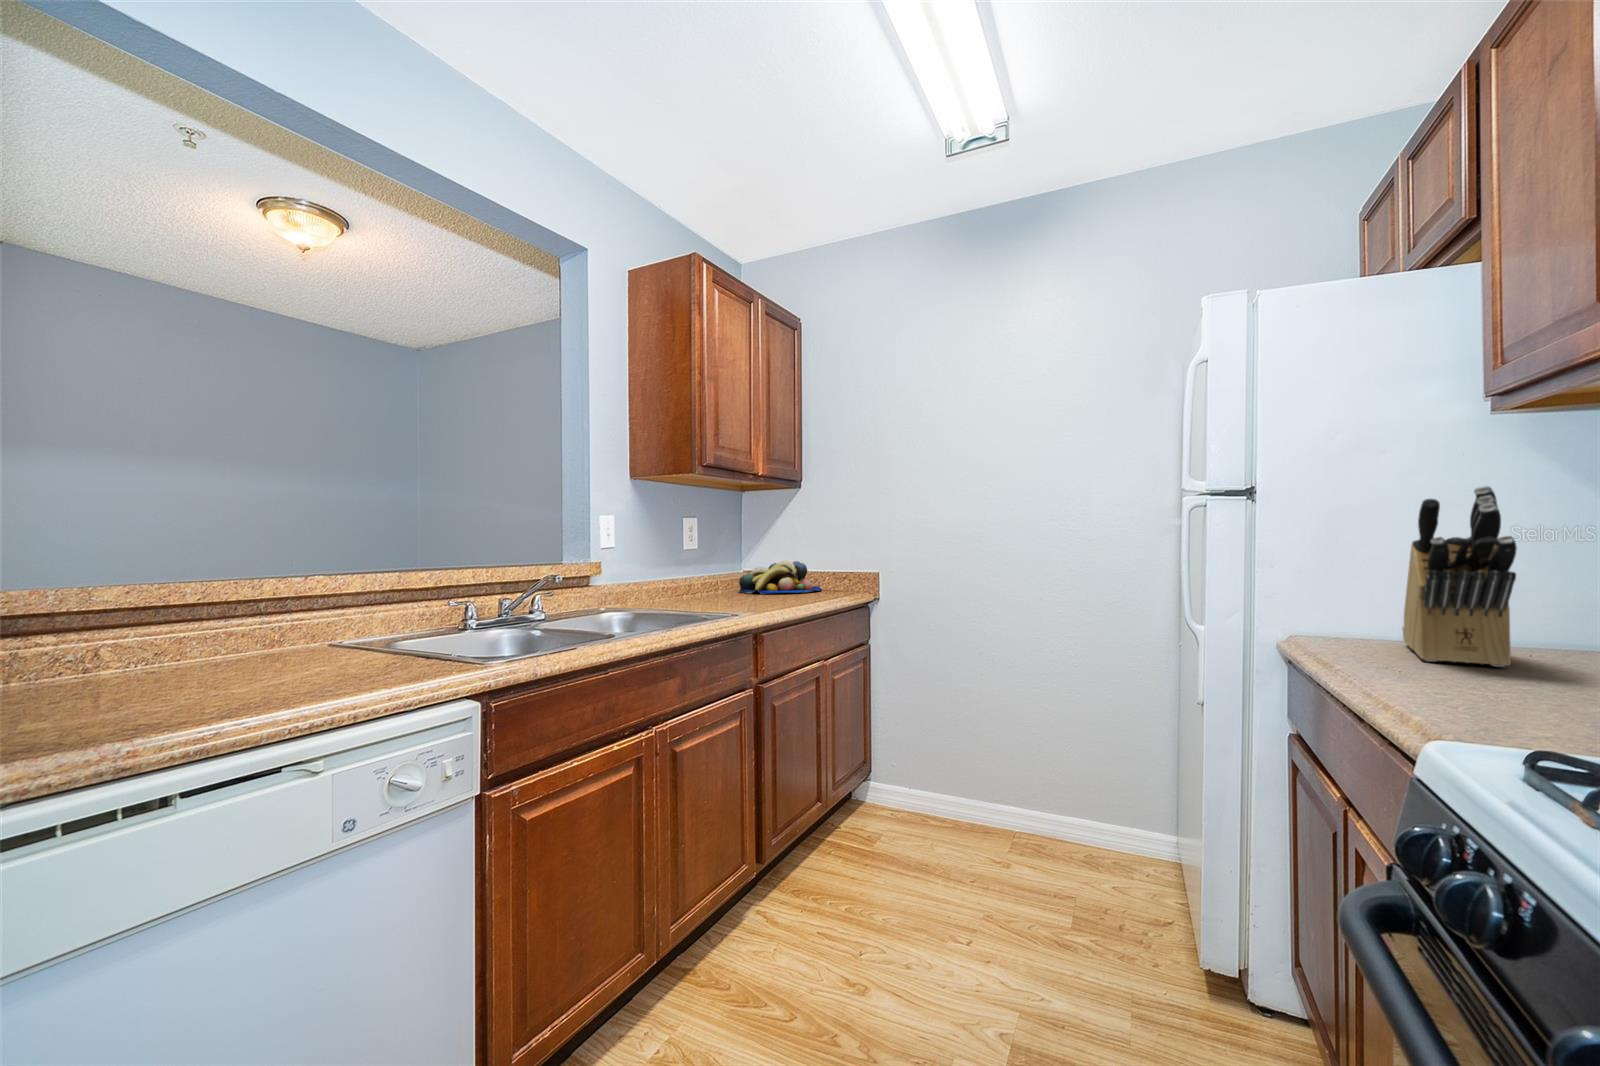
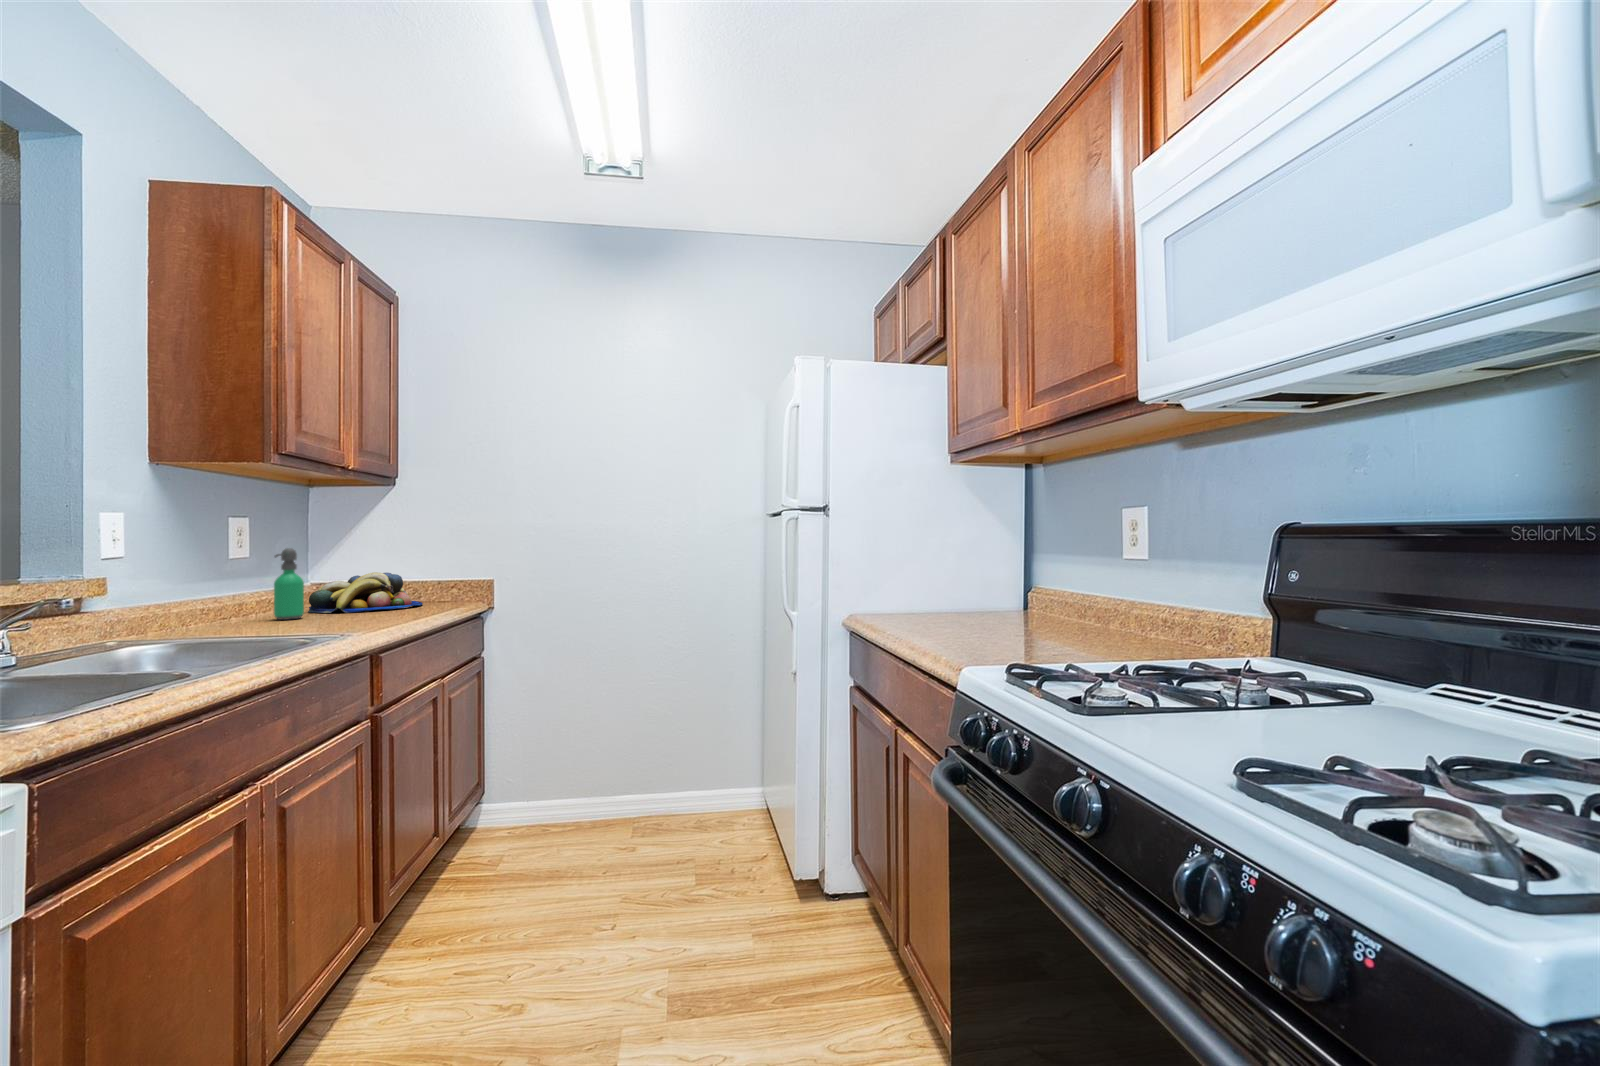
knife block: present [1402,486,1517,667] -> none [911,512,964,624]
soap dispenser: none [709,540,731,597] -> present [274,548,304,620]

